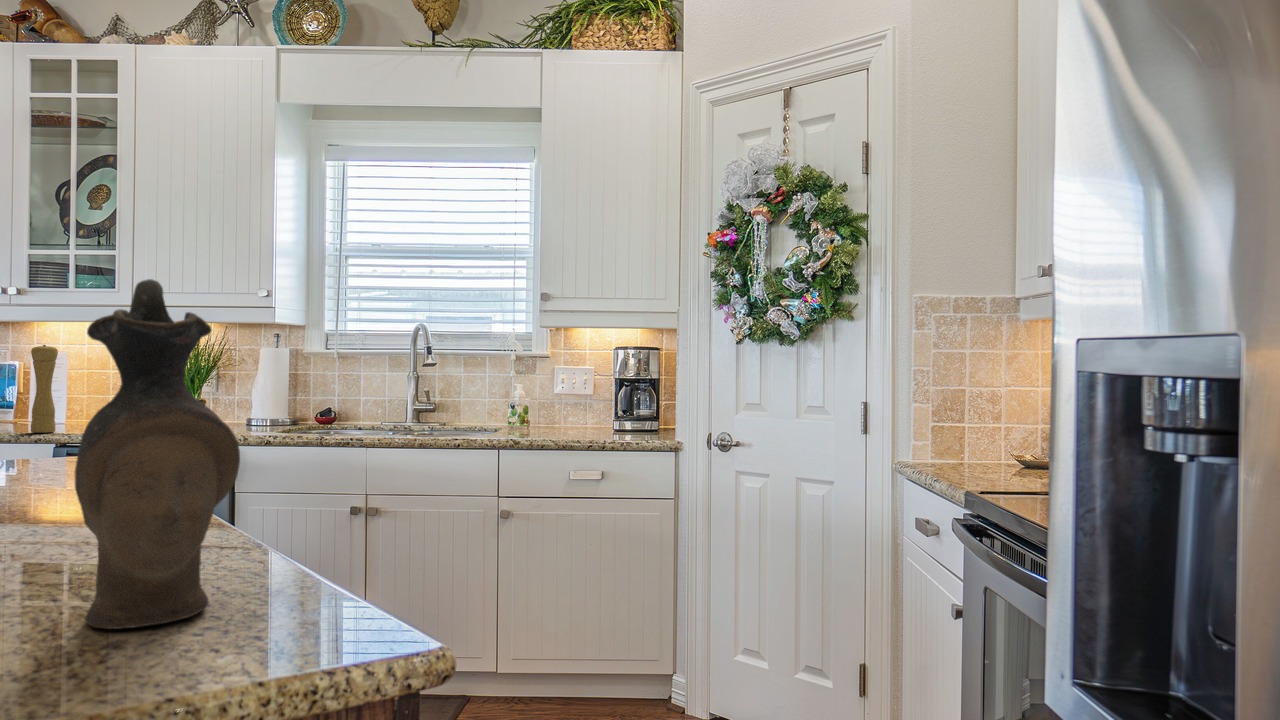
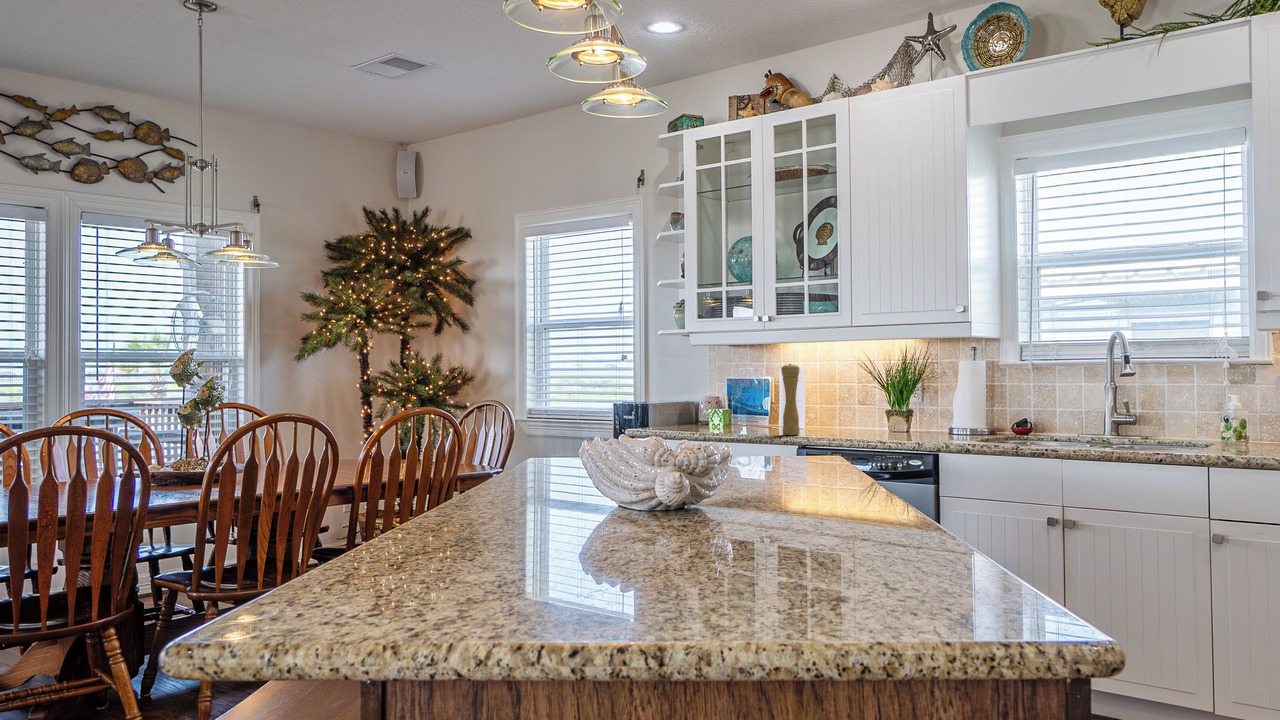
ceramic pitcher: present [75,279,240,629] -> none [865,358,949,556]

